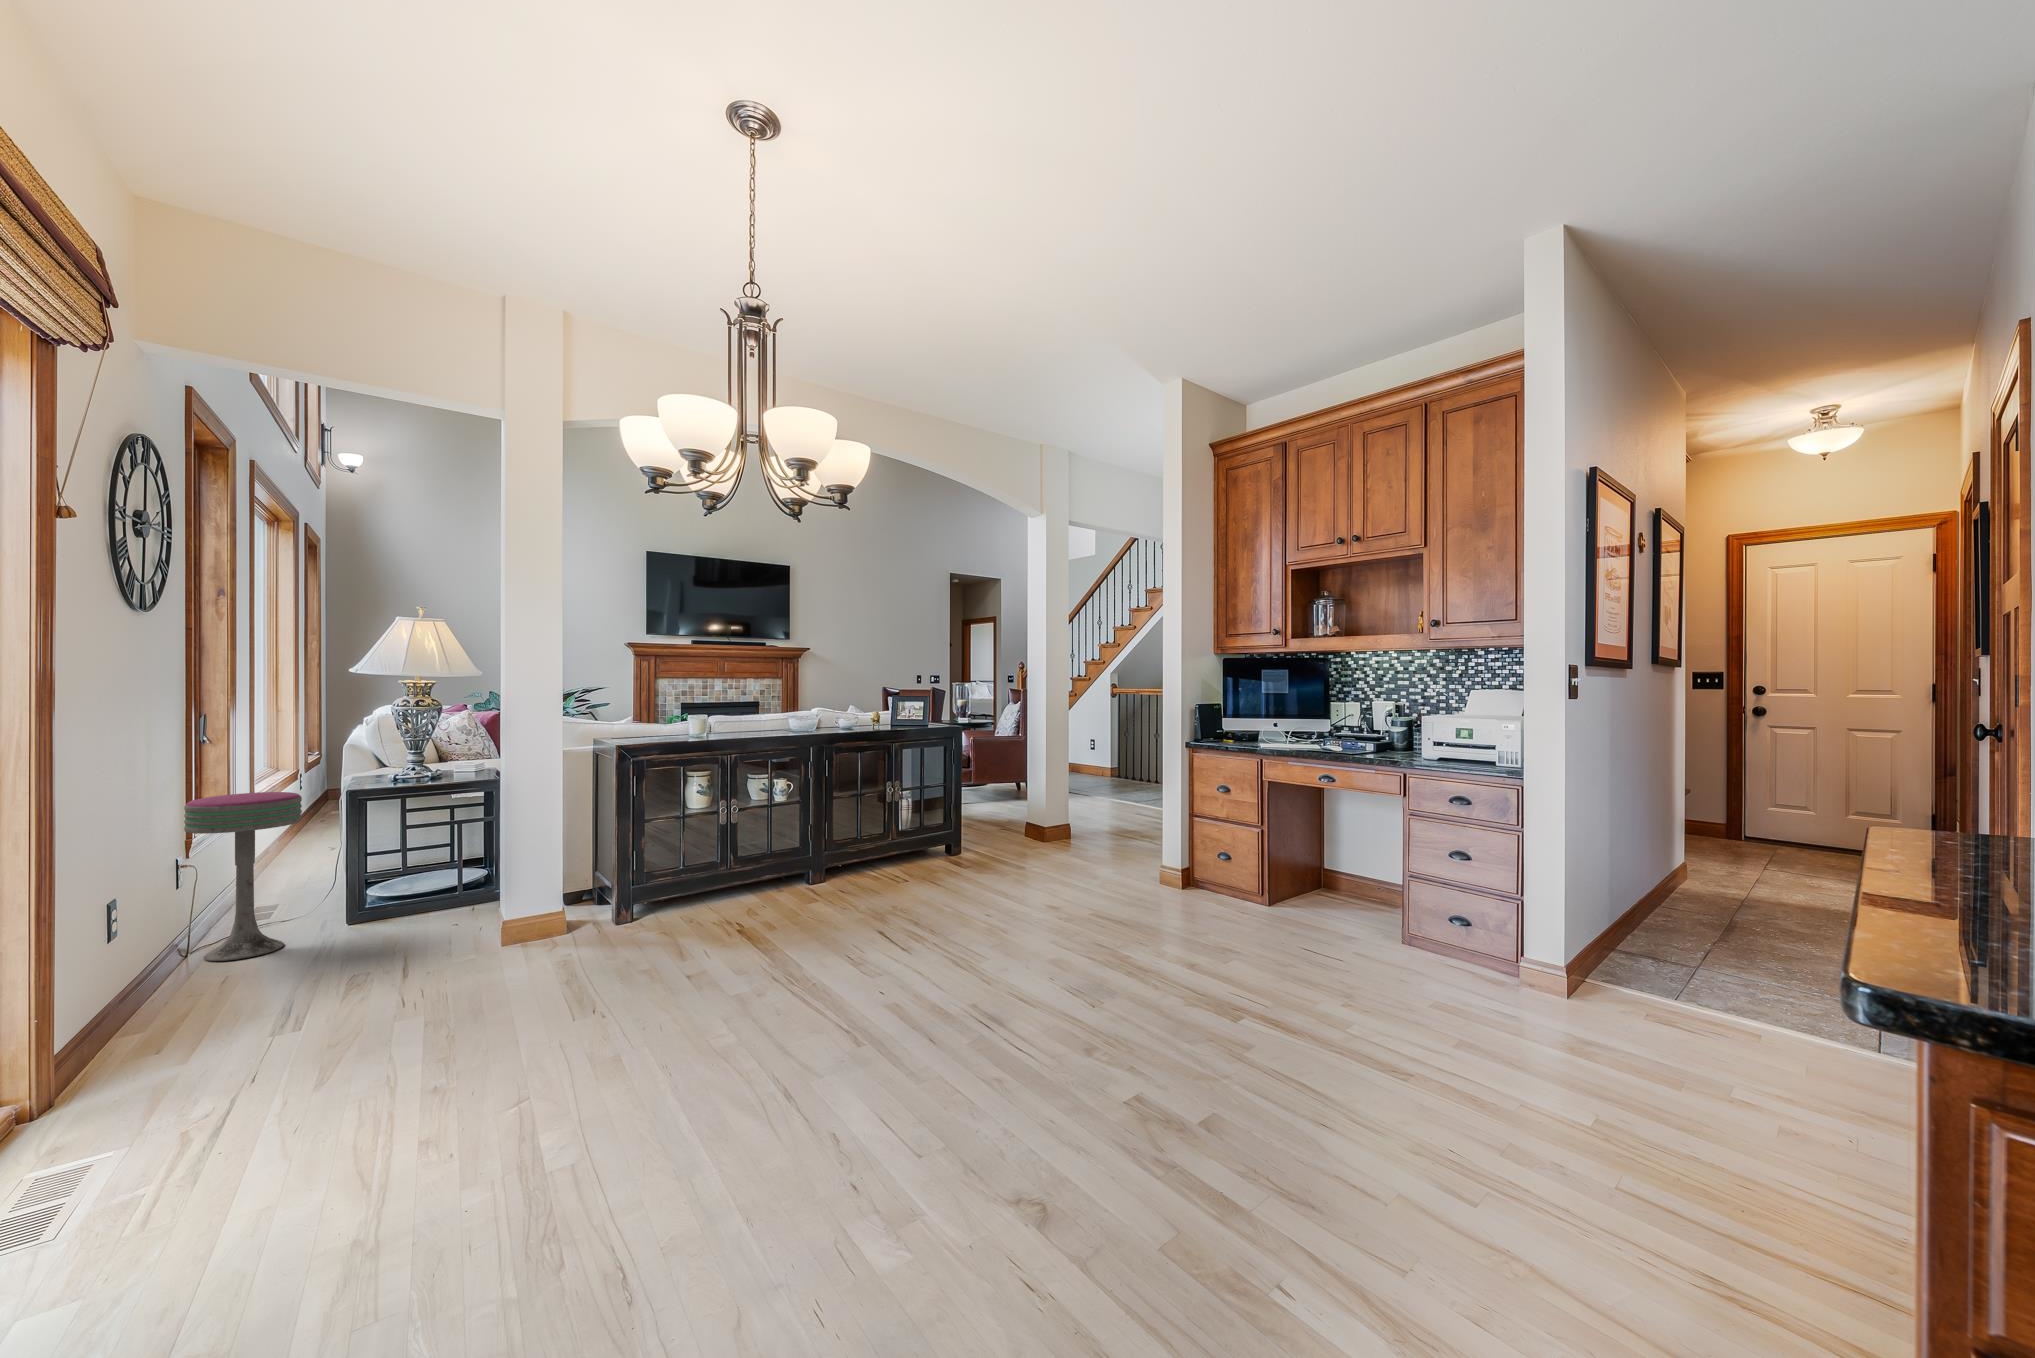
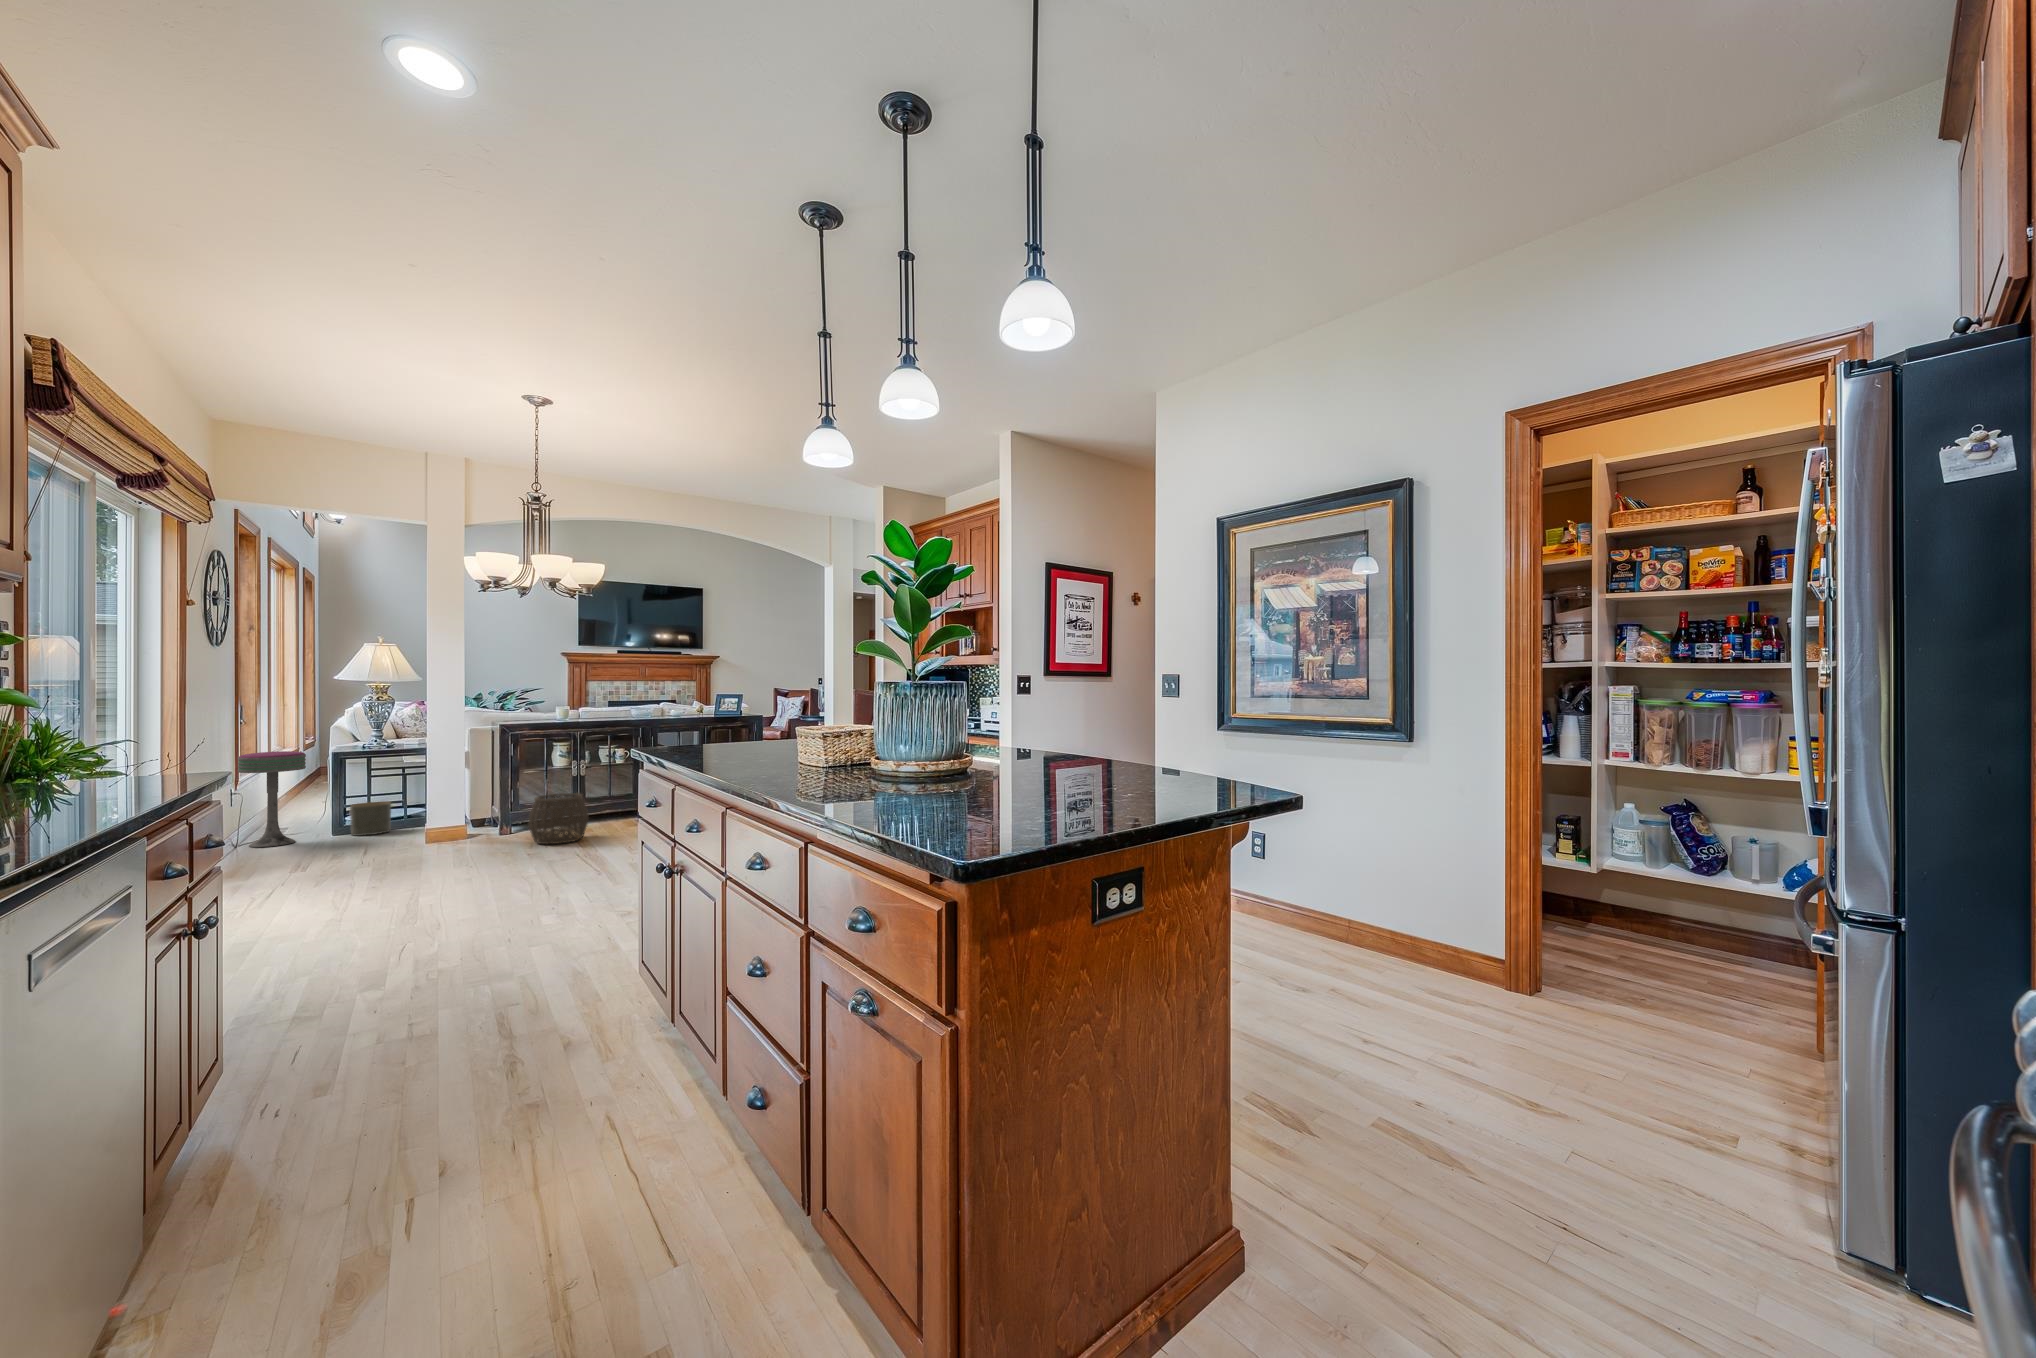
woven basket: none [676,860,770,954] -> present [529,793,588,844]
planter: none [375,869,440,929] -> present [350,801,391,836]

